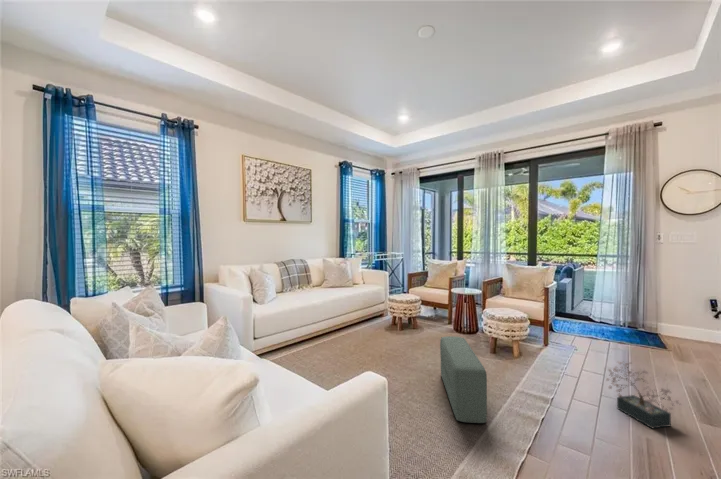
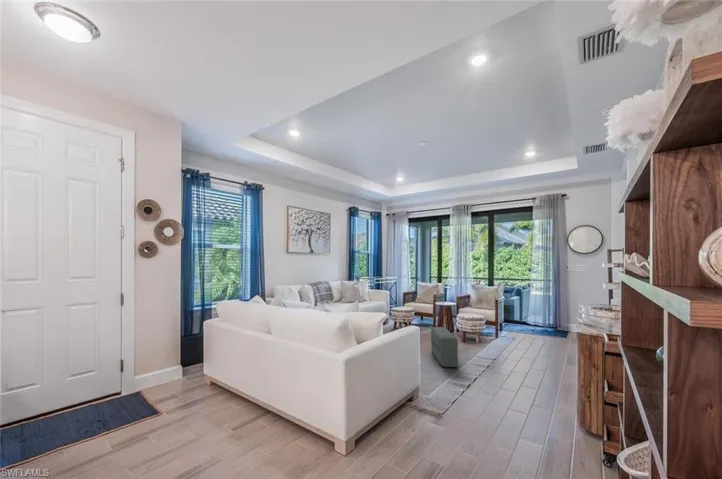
decorative plant: present [607,362,678,428] -> none [520,336,554,367]

